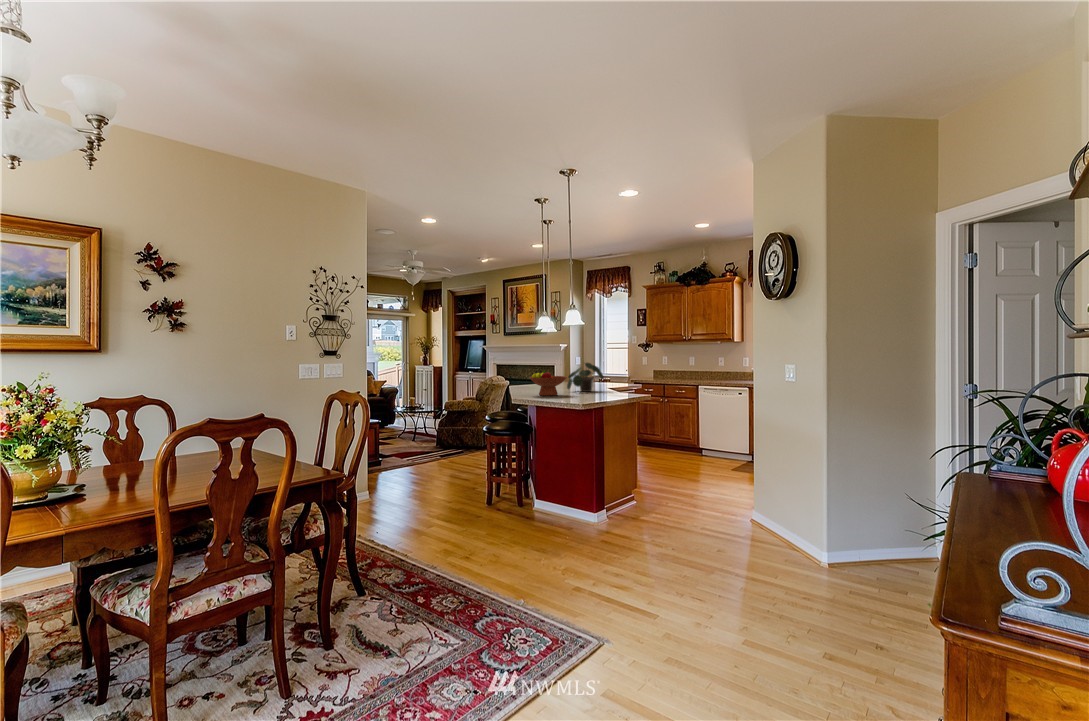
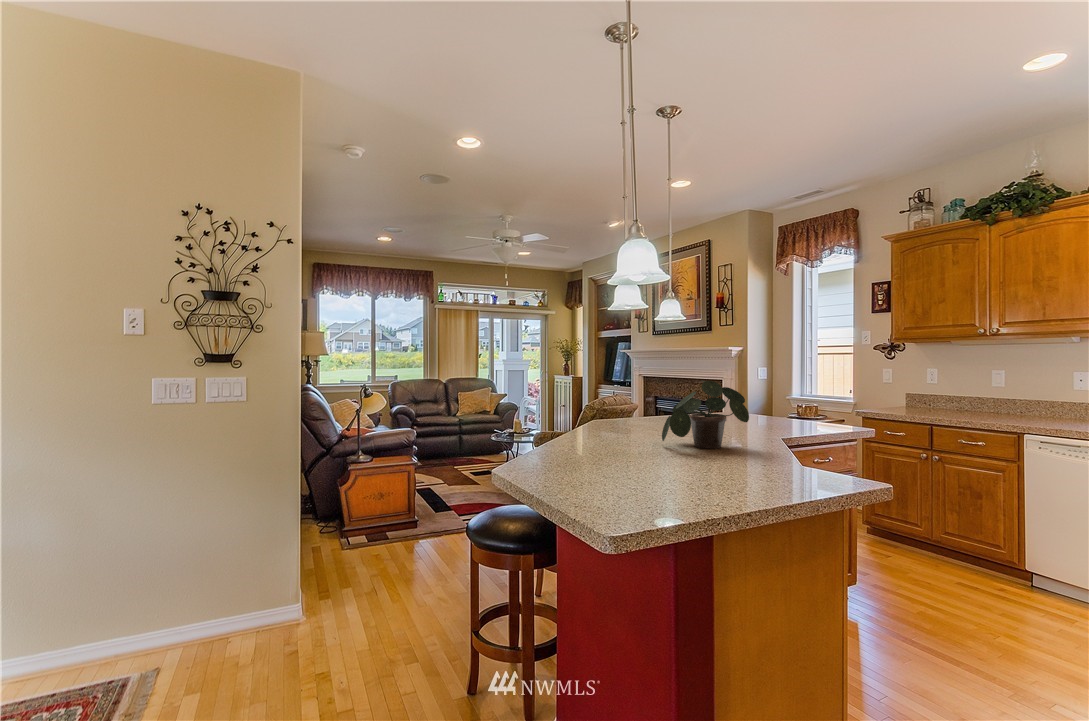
fruit bowl: present [530,370,567,396] -> none [550,398,639,459]

